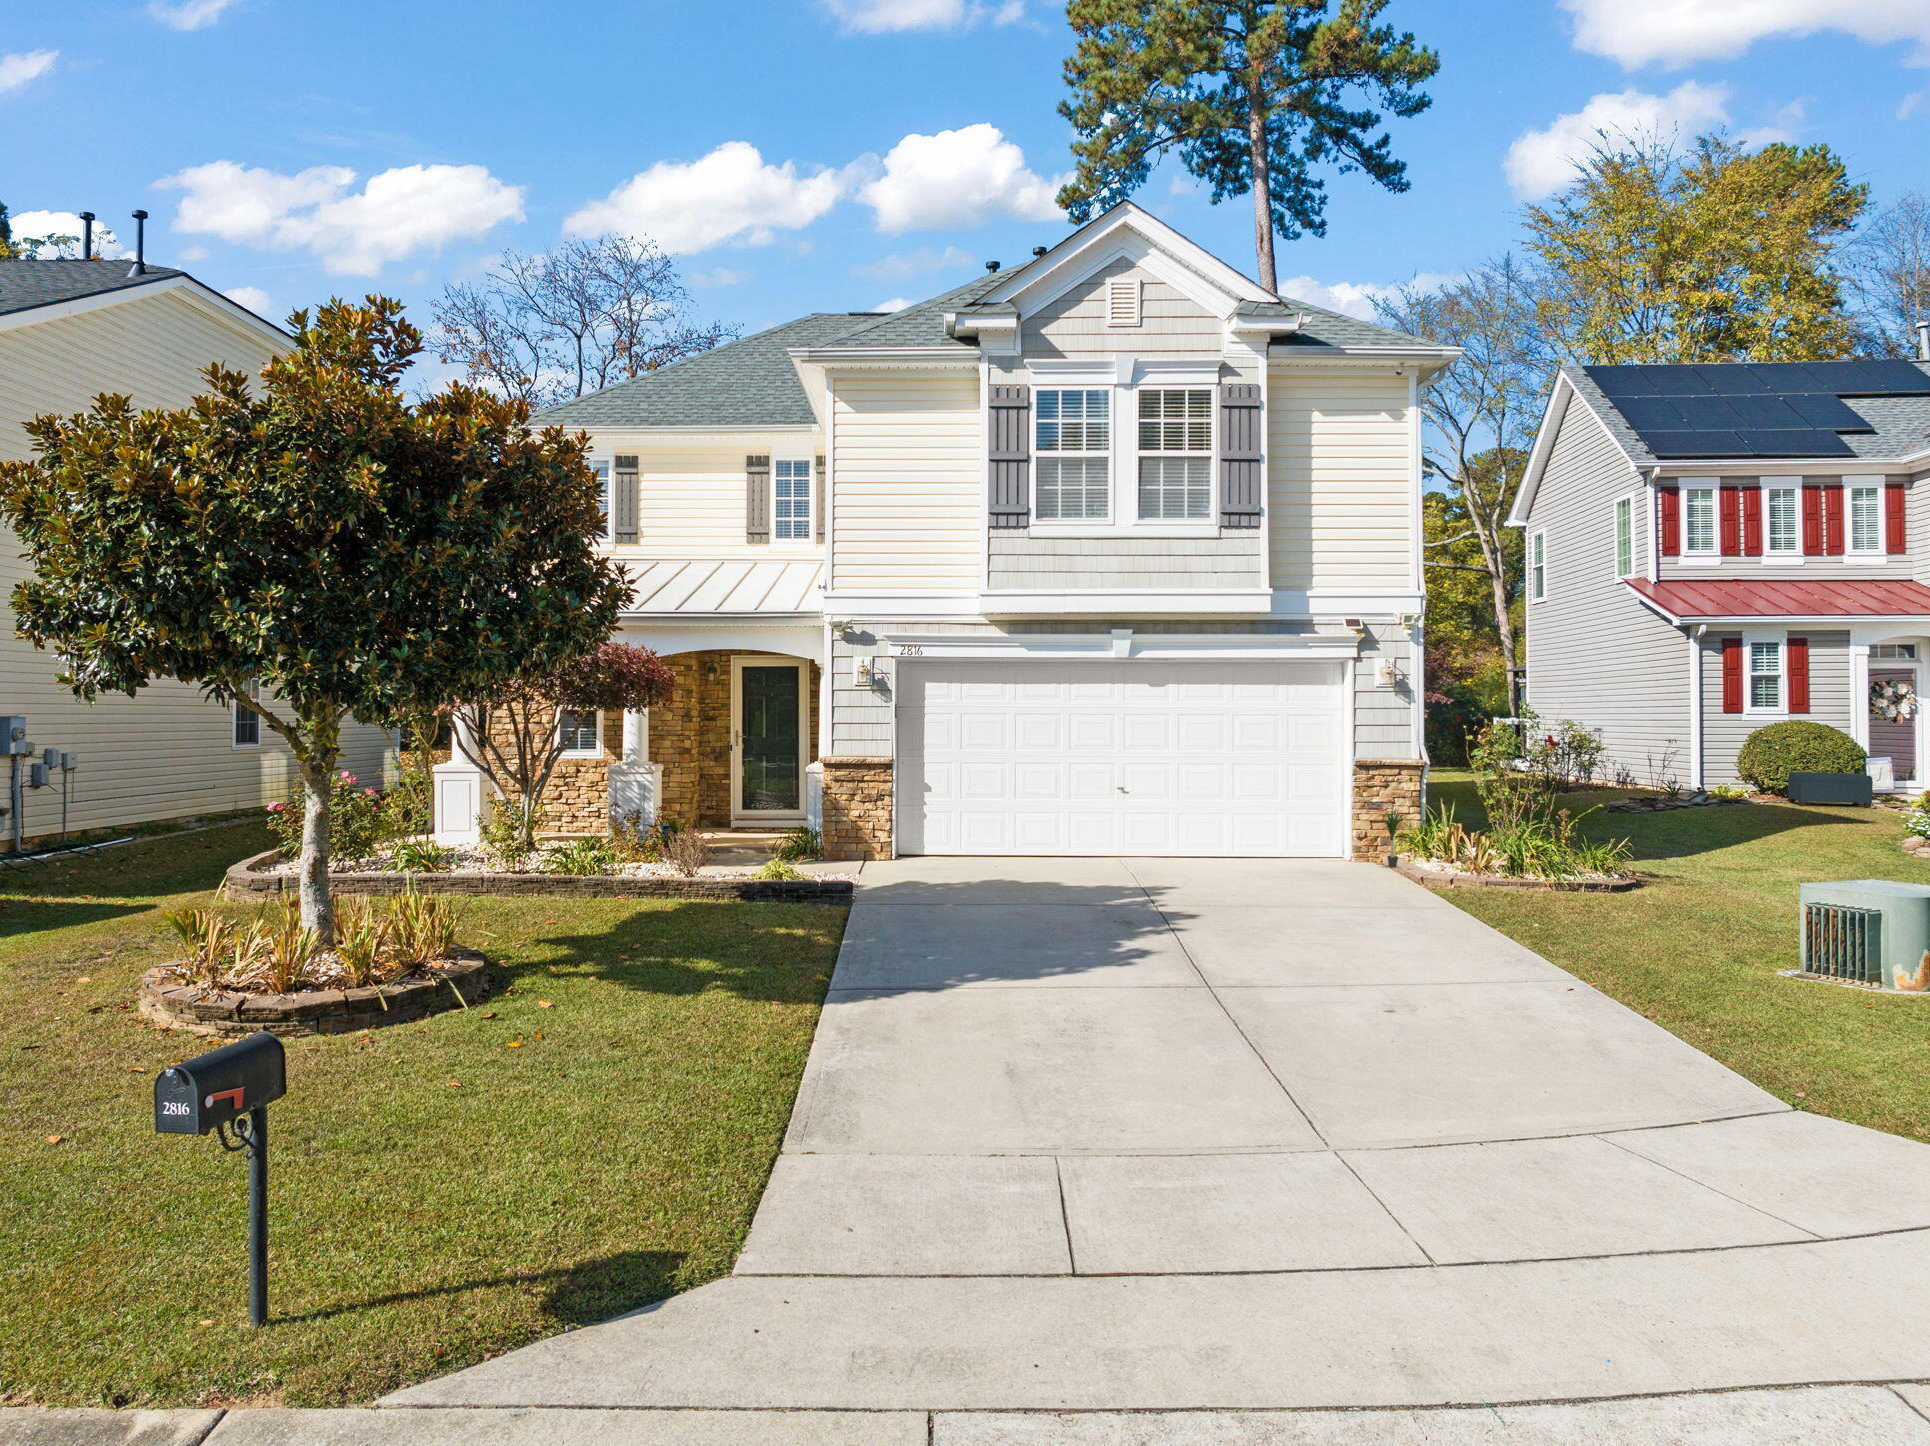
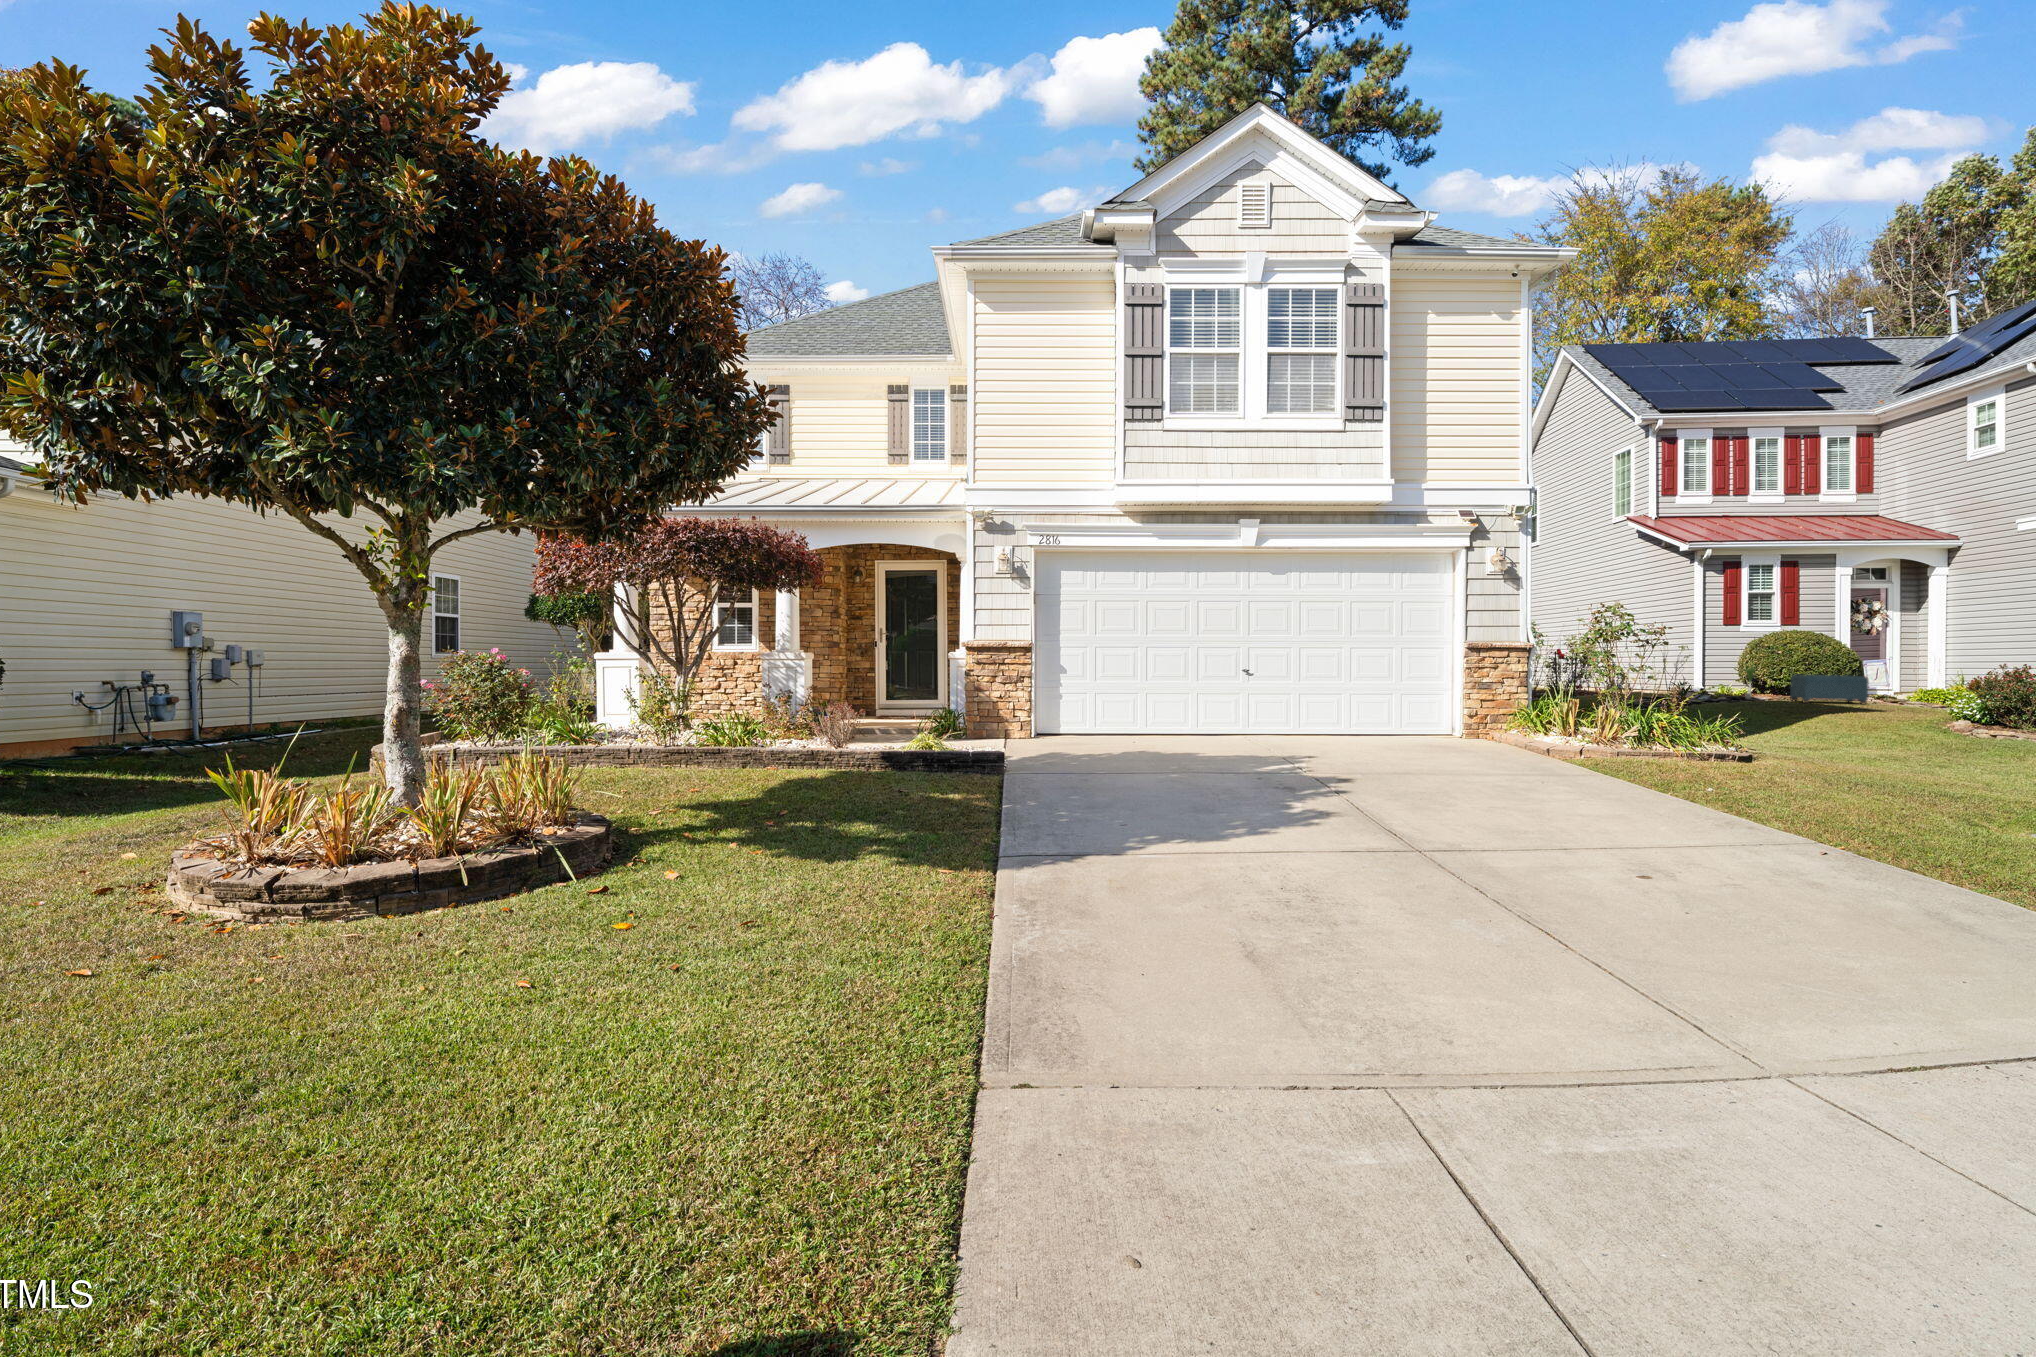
potted plant: present [1381,808,1404,867] -> present [1744,665,1756,699]

